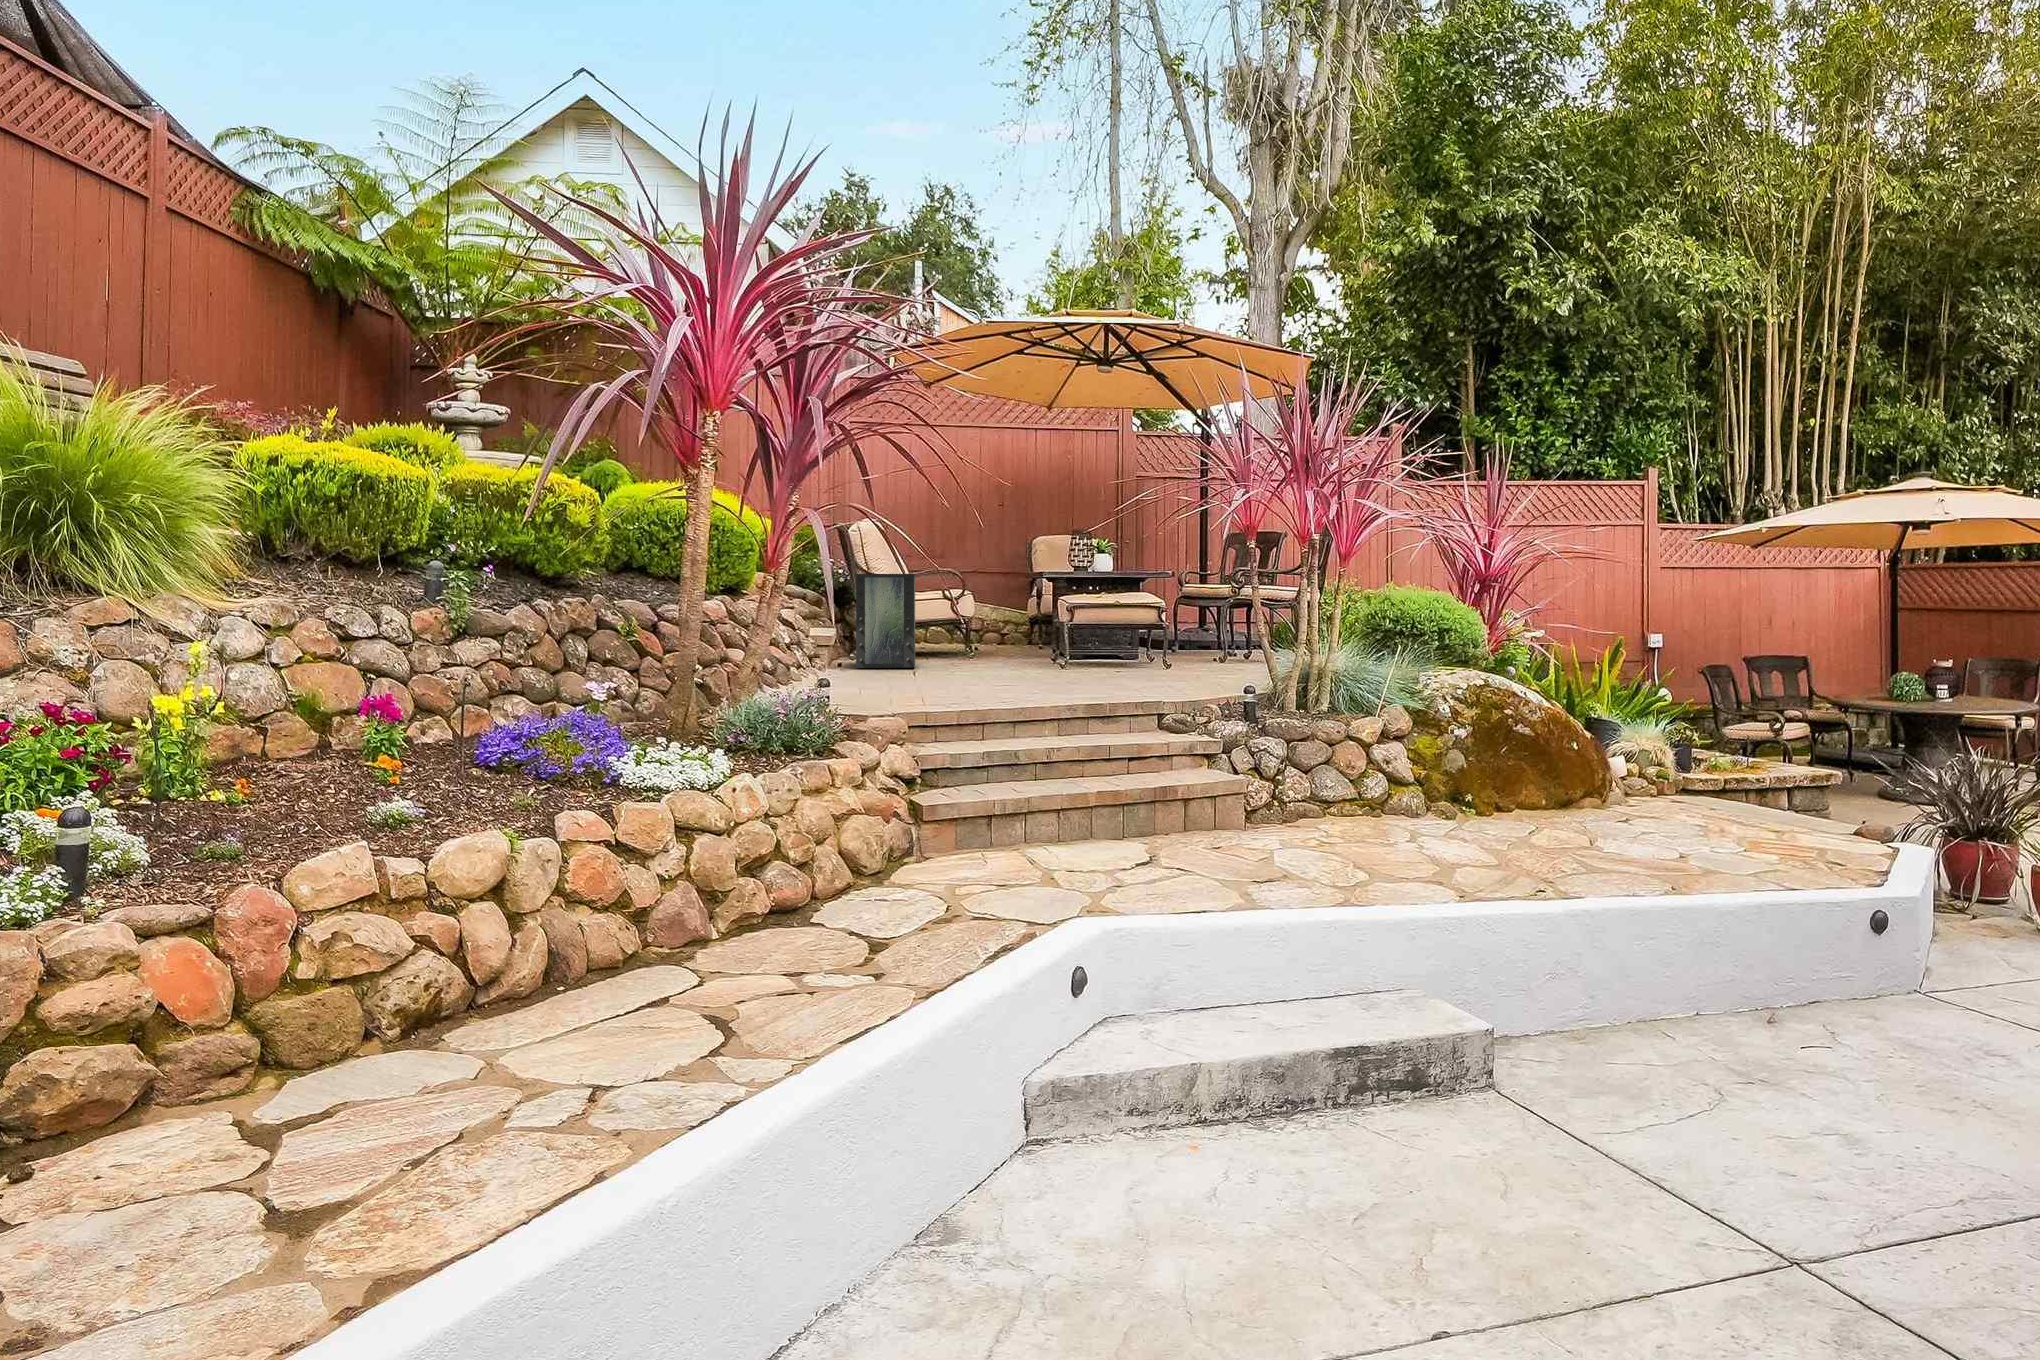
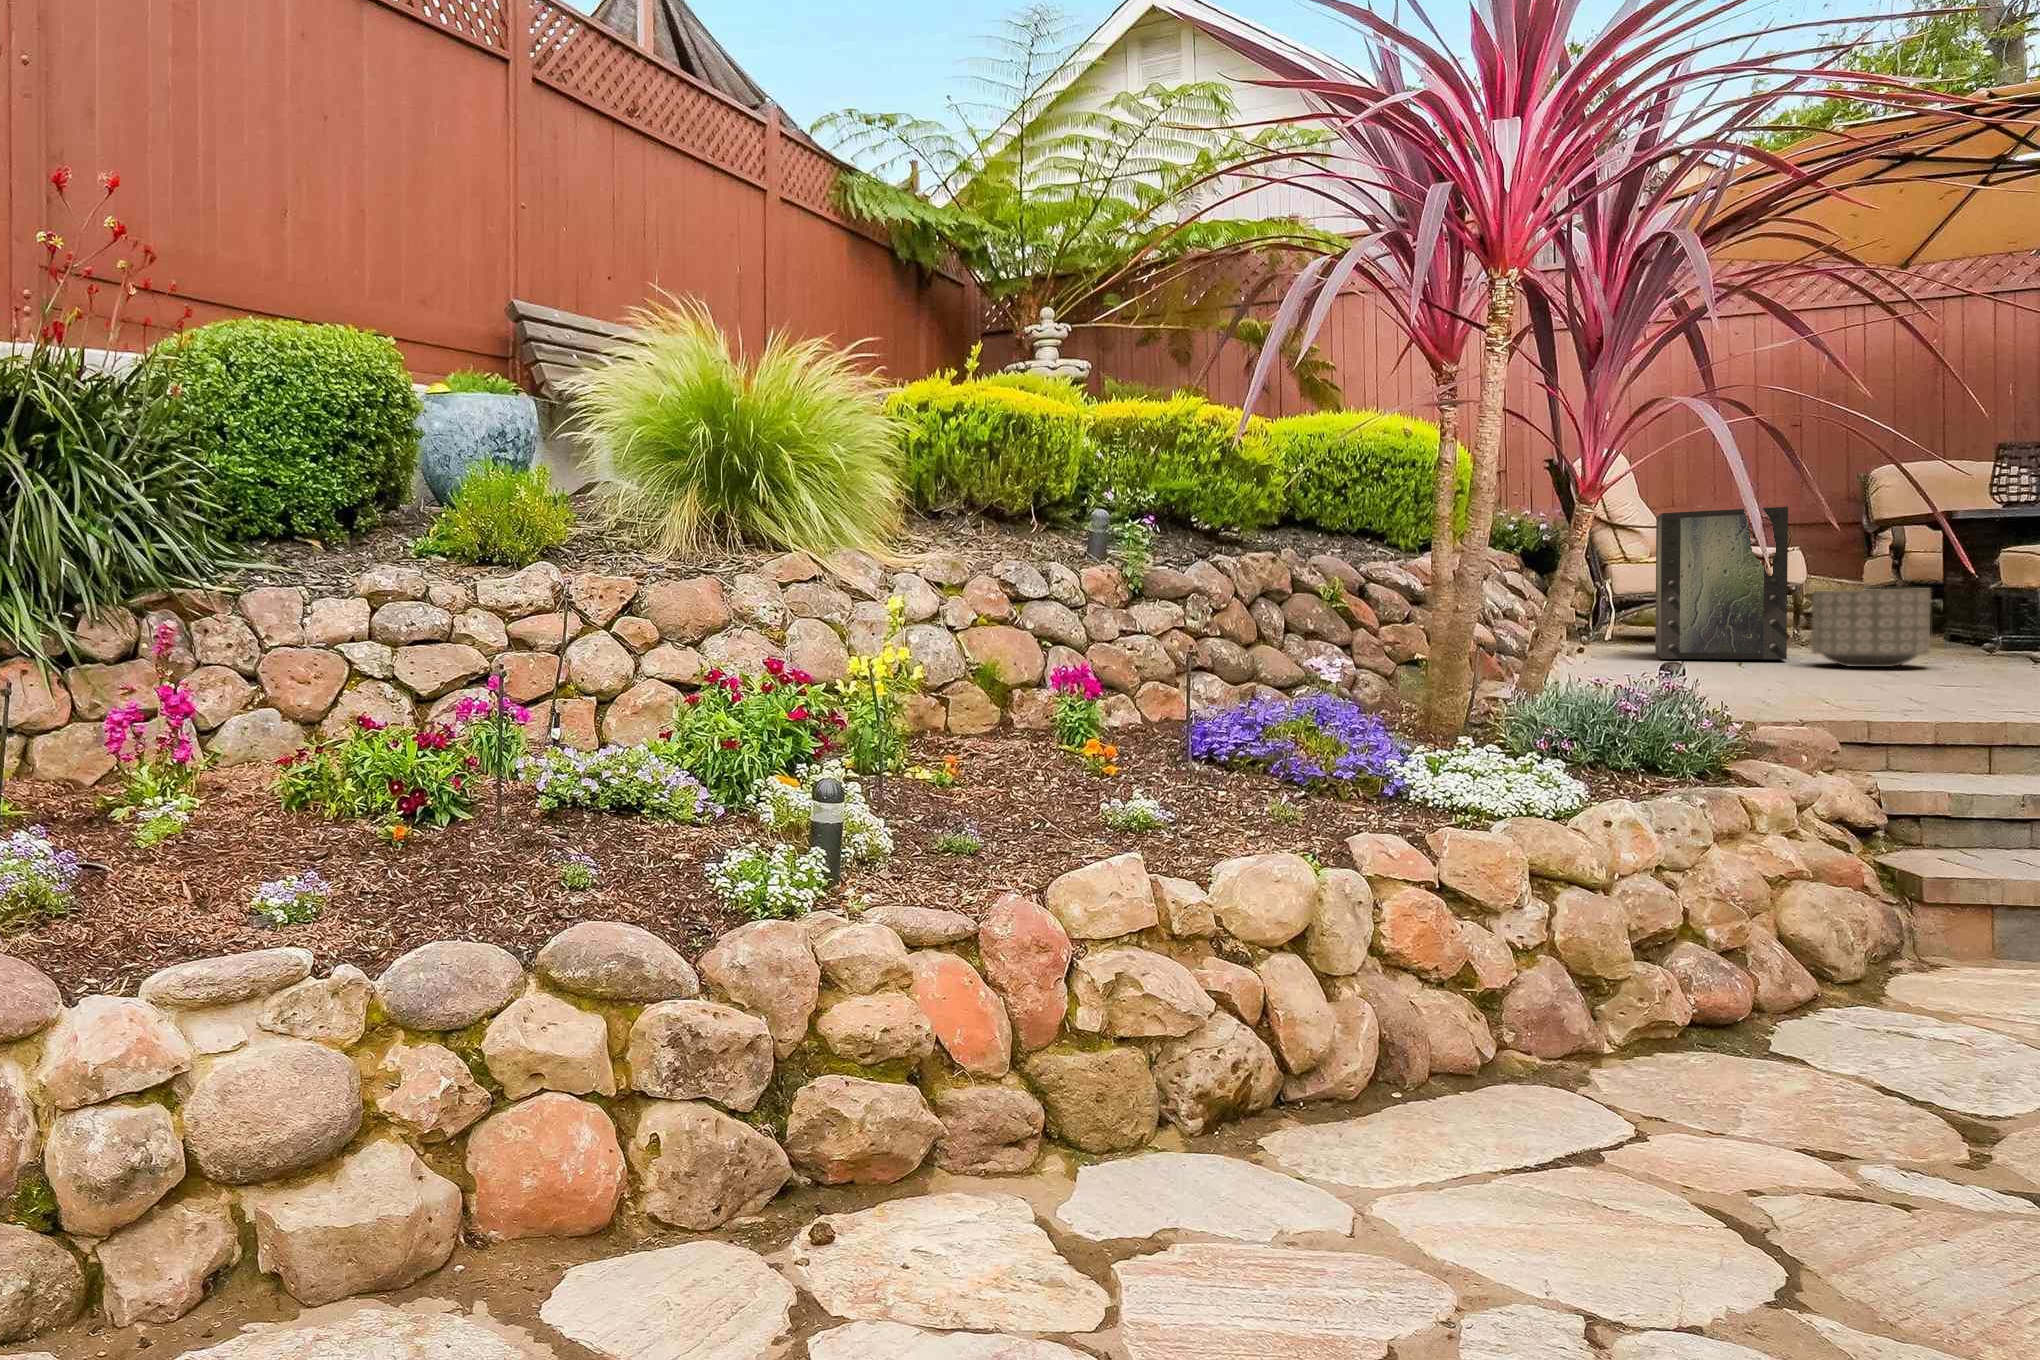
planter: none [922,626,970,672] -> present [1812,589,1931,667]

